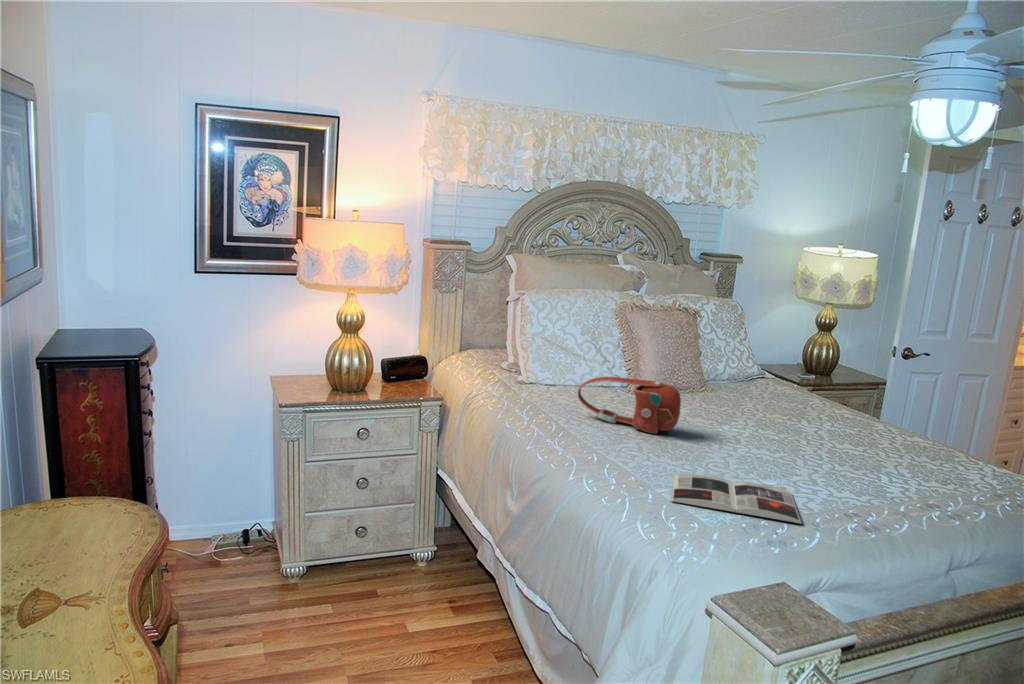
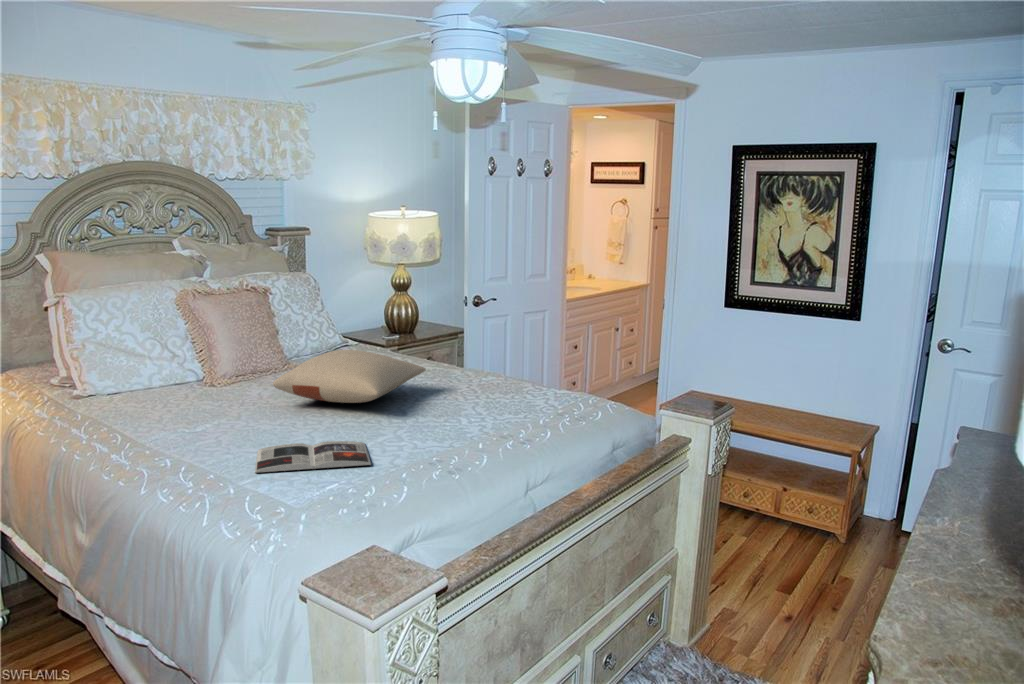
handbag: present [578,377,681,433] -> none [148,366,258,419]
pillow: none [695,383,862,443] -> present [273,350,426,403]

